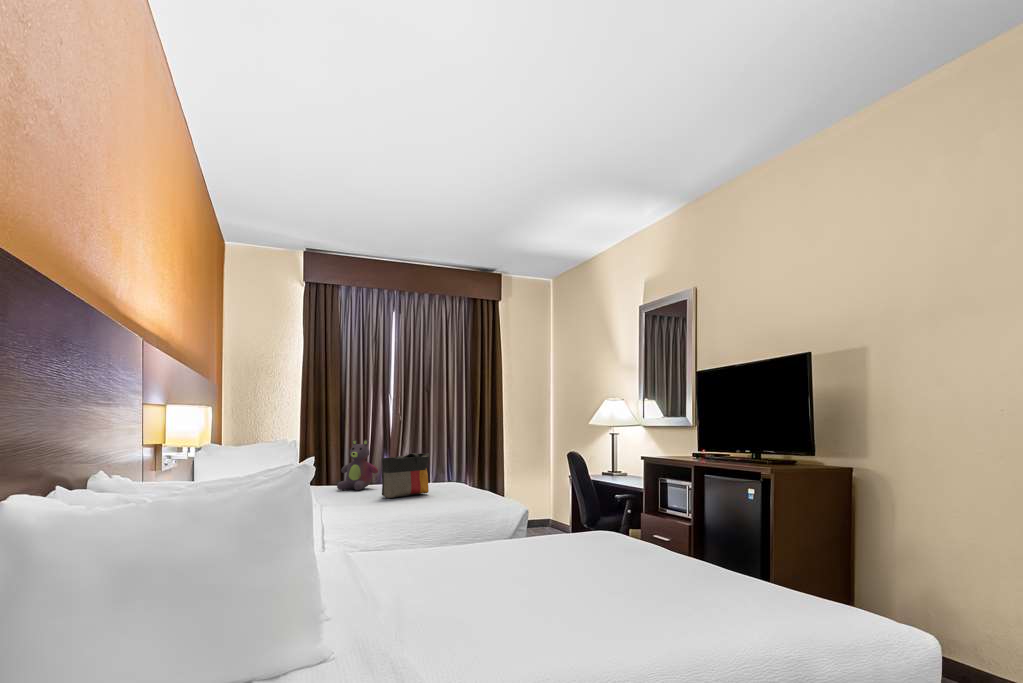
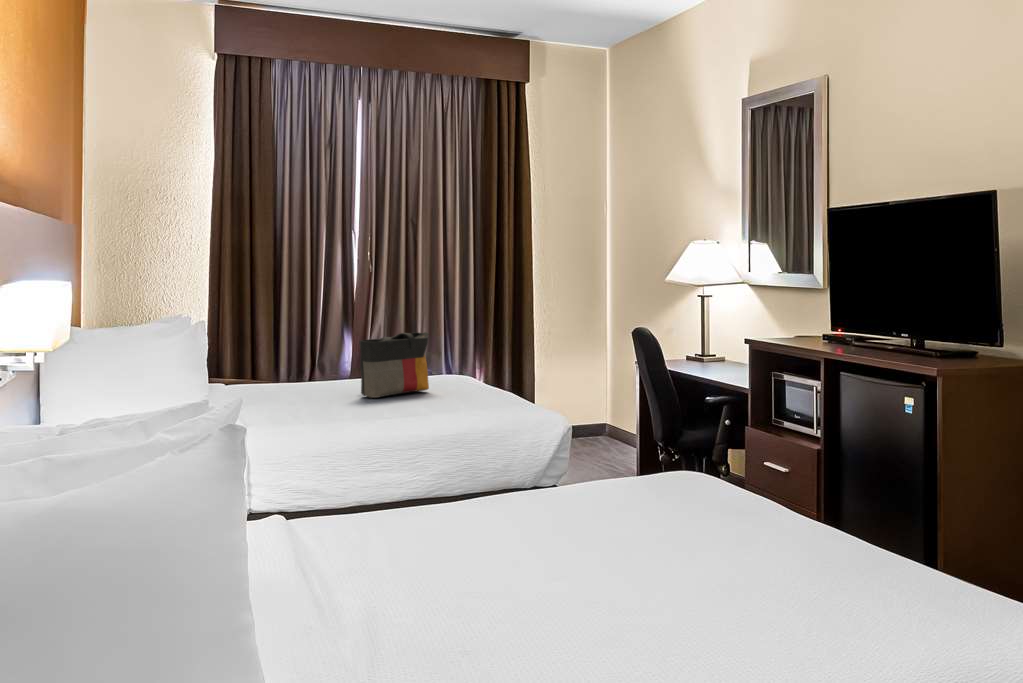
stuffed bear: present [337,440,378,490] -> none [291,309,350,384]

